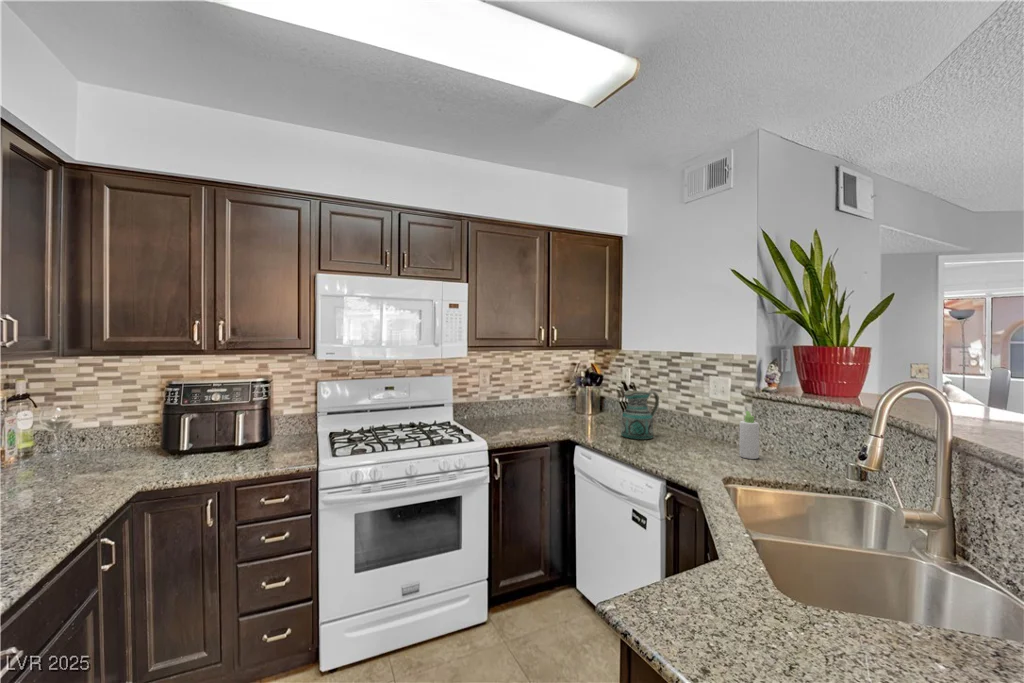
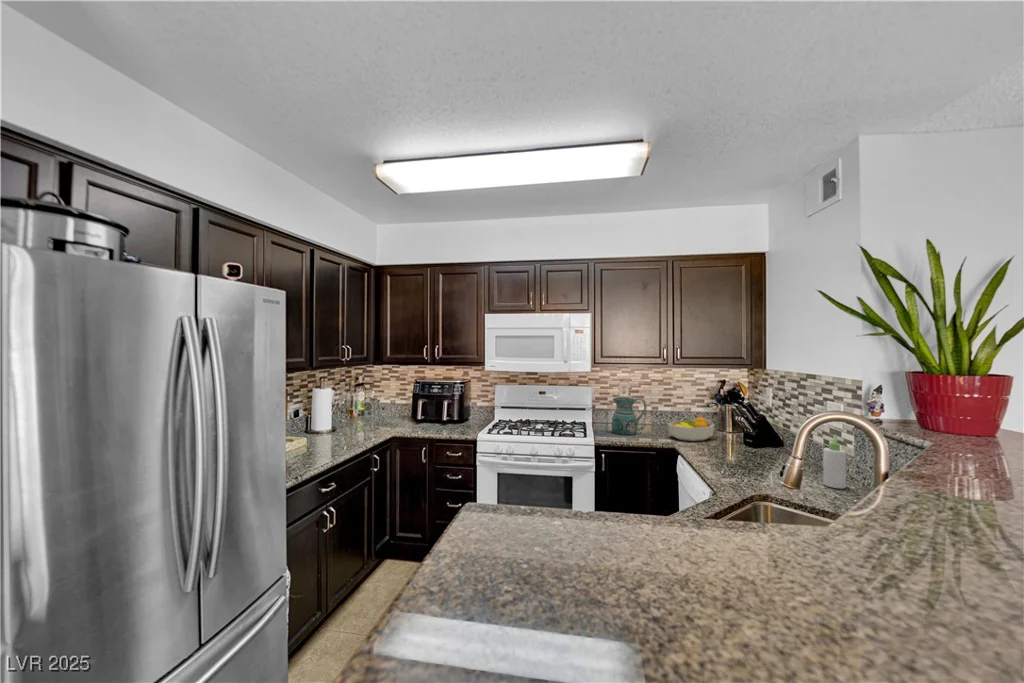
ceramic pitcher: present [621,390,659,440] -> present [612,396,647,435]
fruit bowl: none [549,402,591,430] -> present [668,417,714,441]

